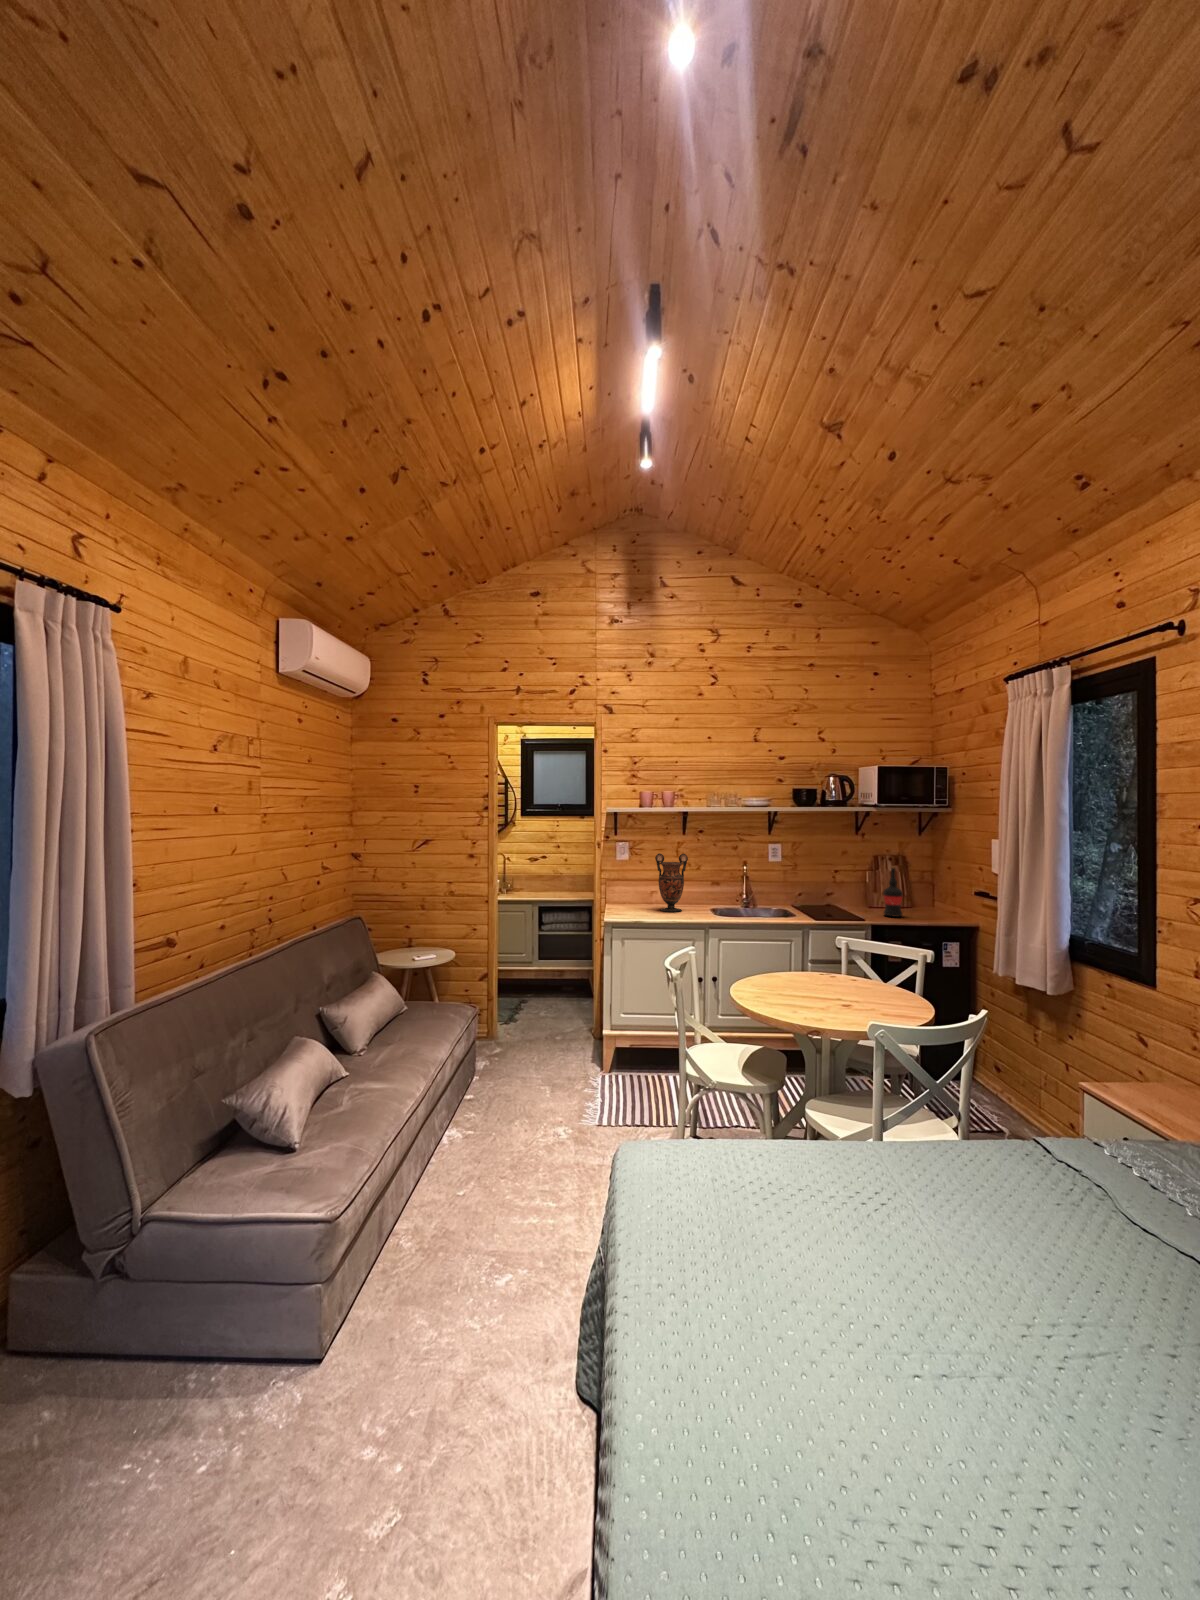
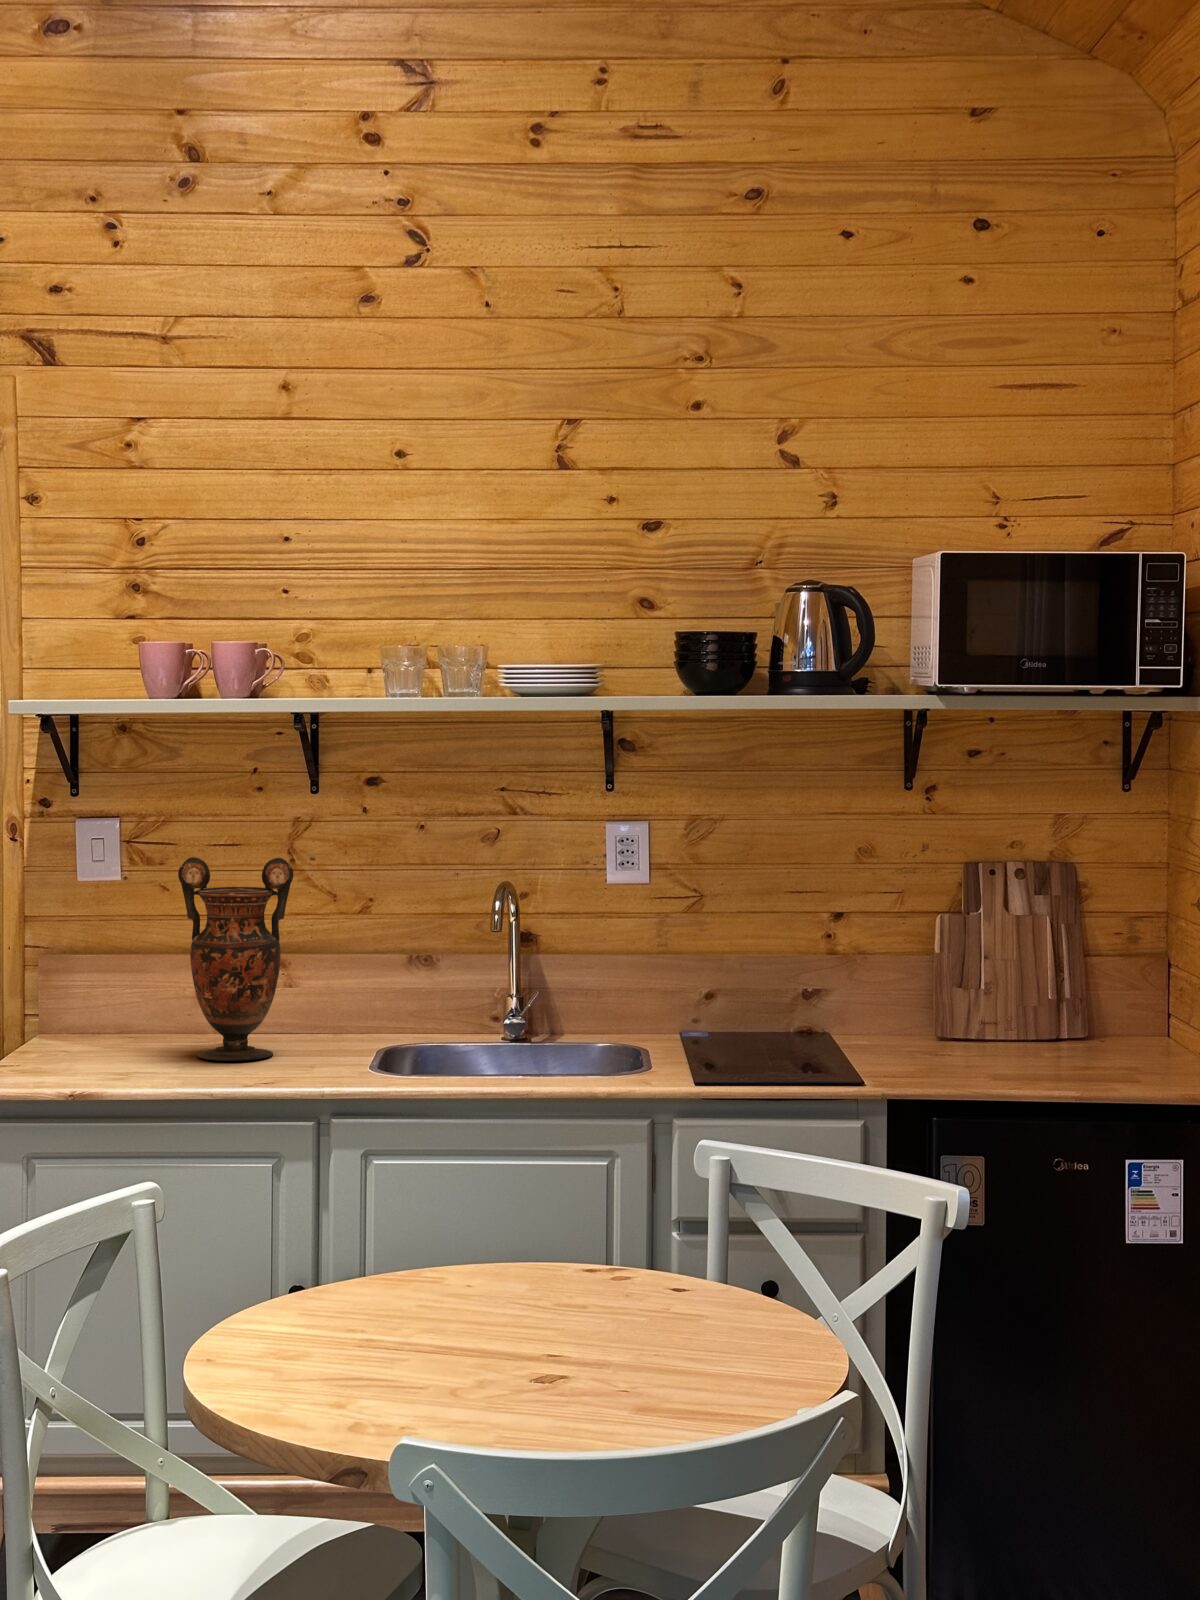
wine bottle: present [883,866,903,917] -> none [957,895,1020,1068]

